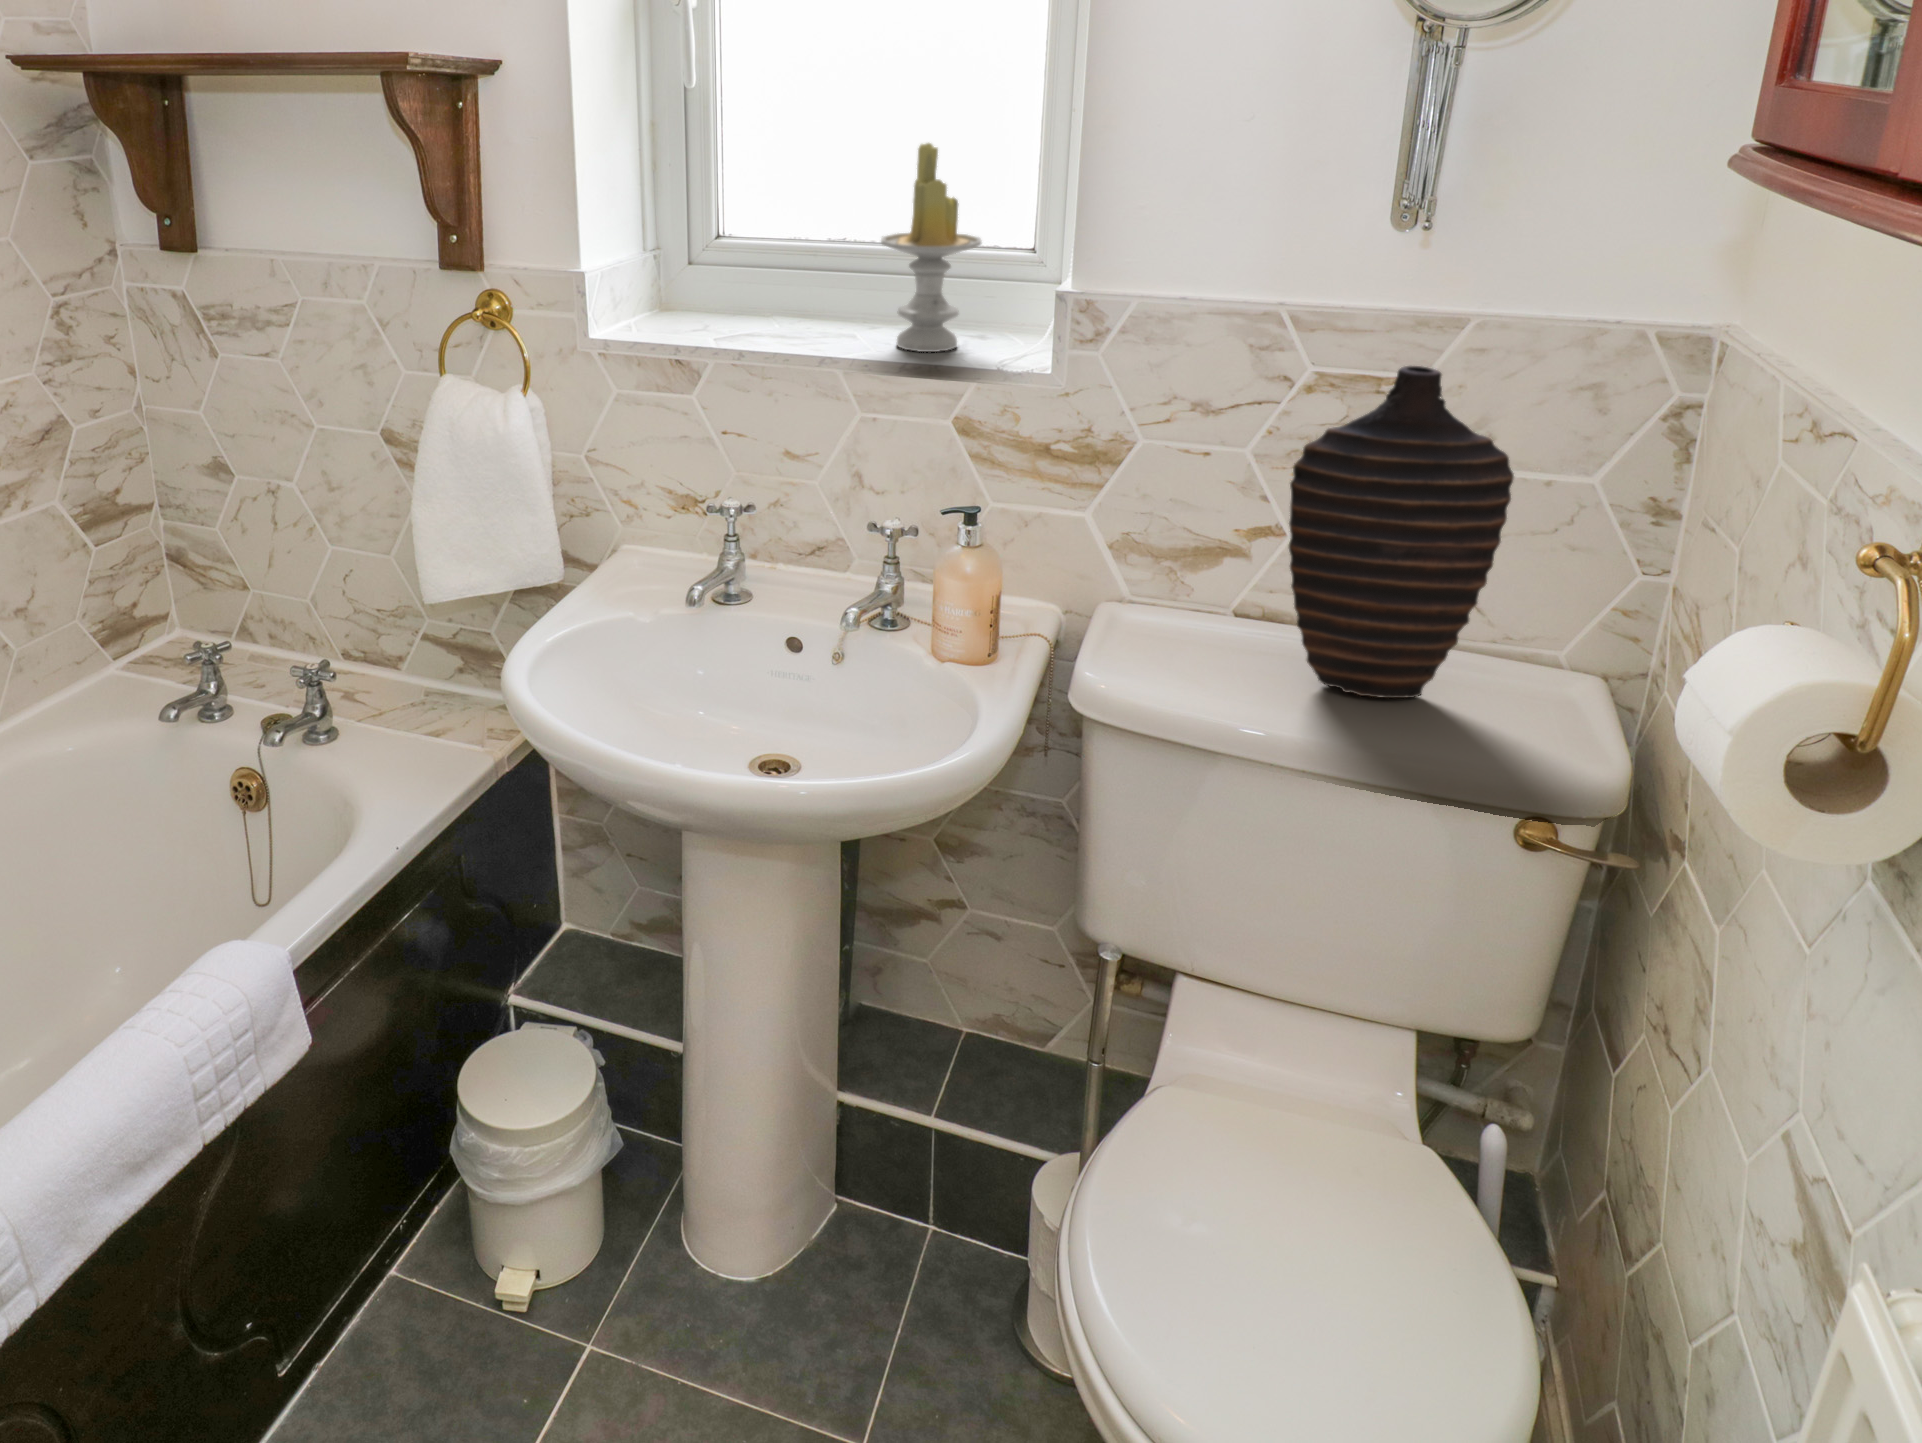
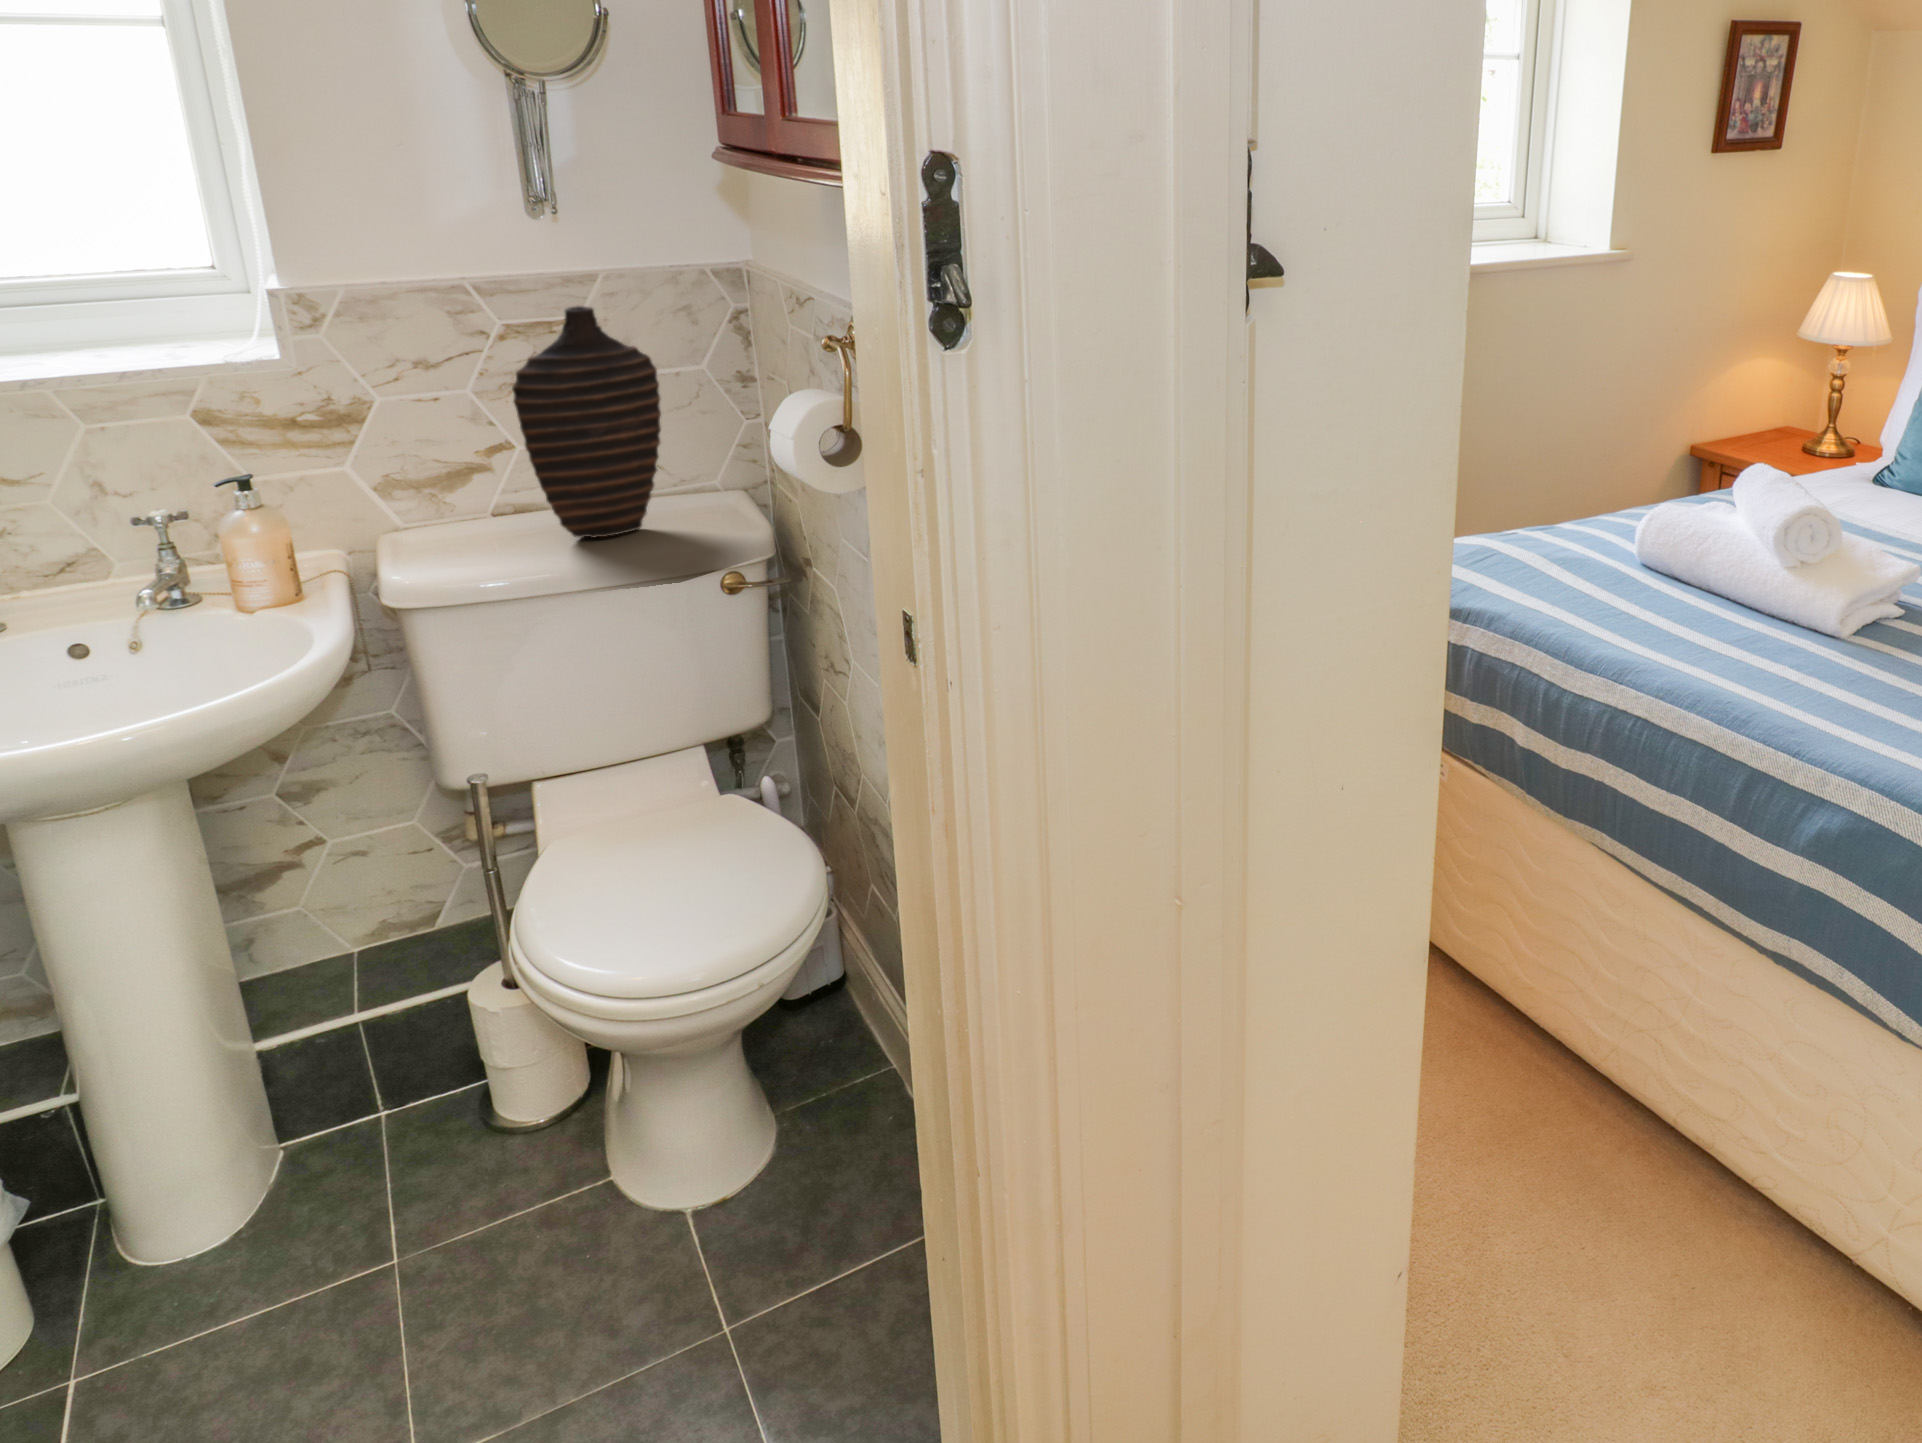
candle: present [881,143,981,352] -> none [46,171,166,362]

